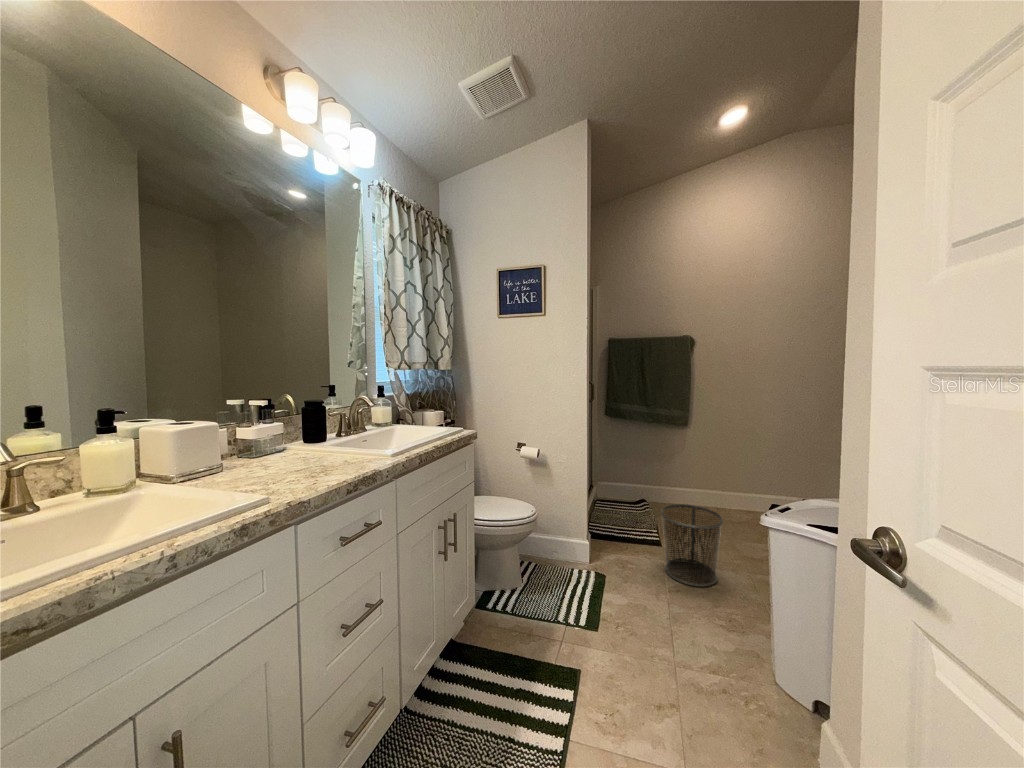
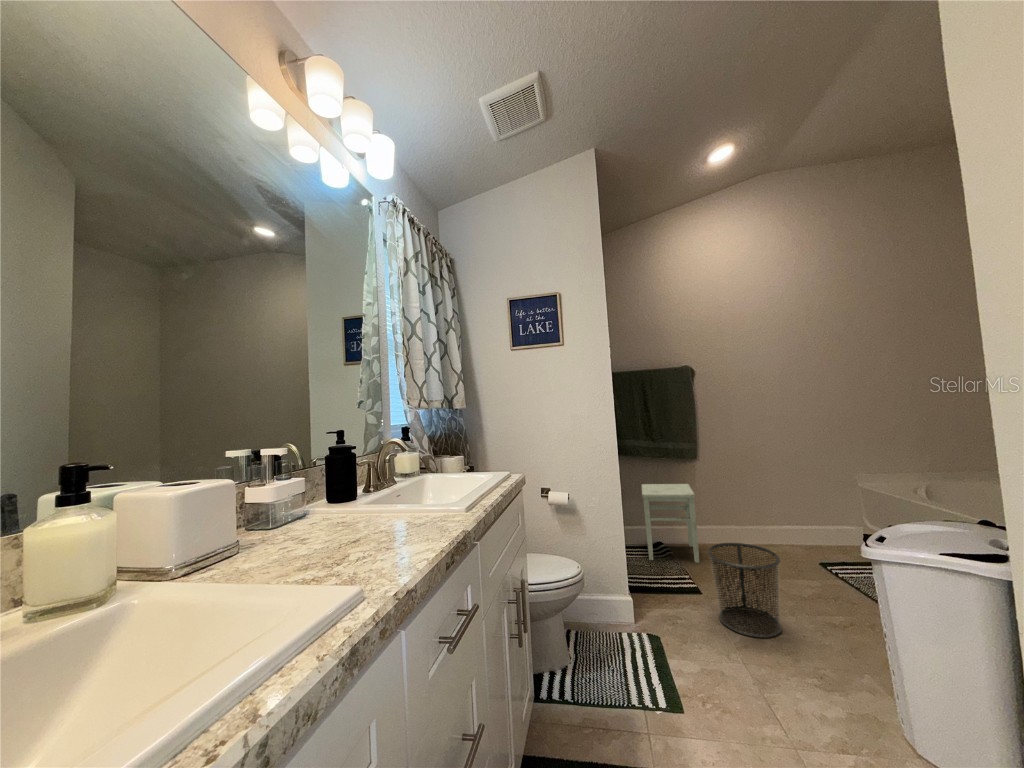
stool: none [625,446,675,520] -> present [641,484,699,563]

